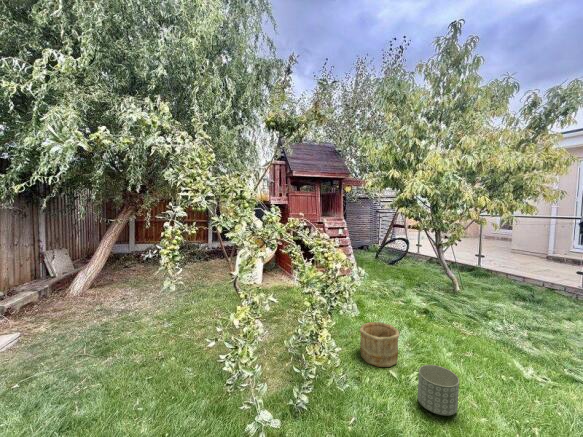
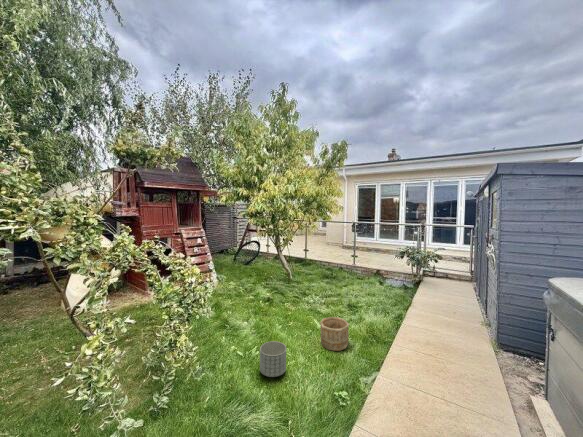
wooden bucket: present [359,322,399,367] -> present [320,317,349,351]

